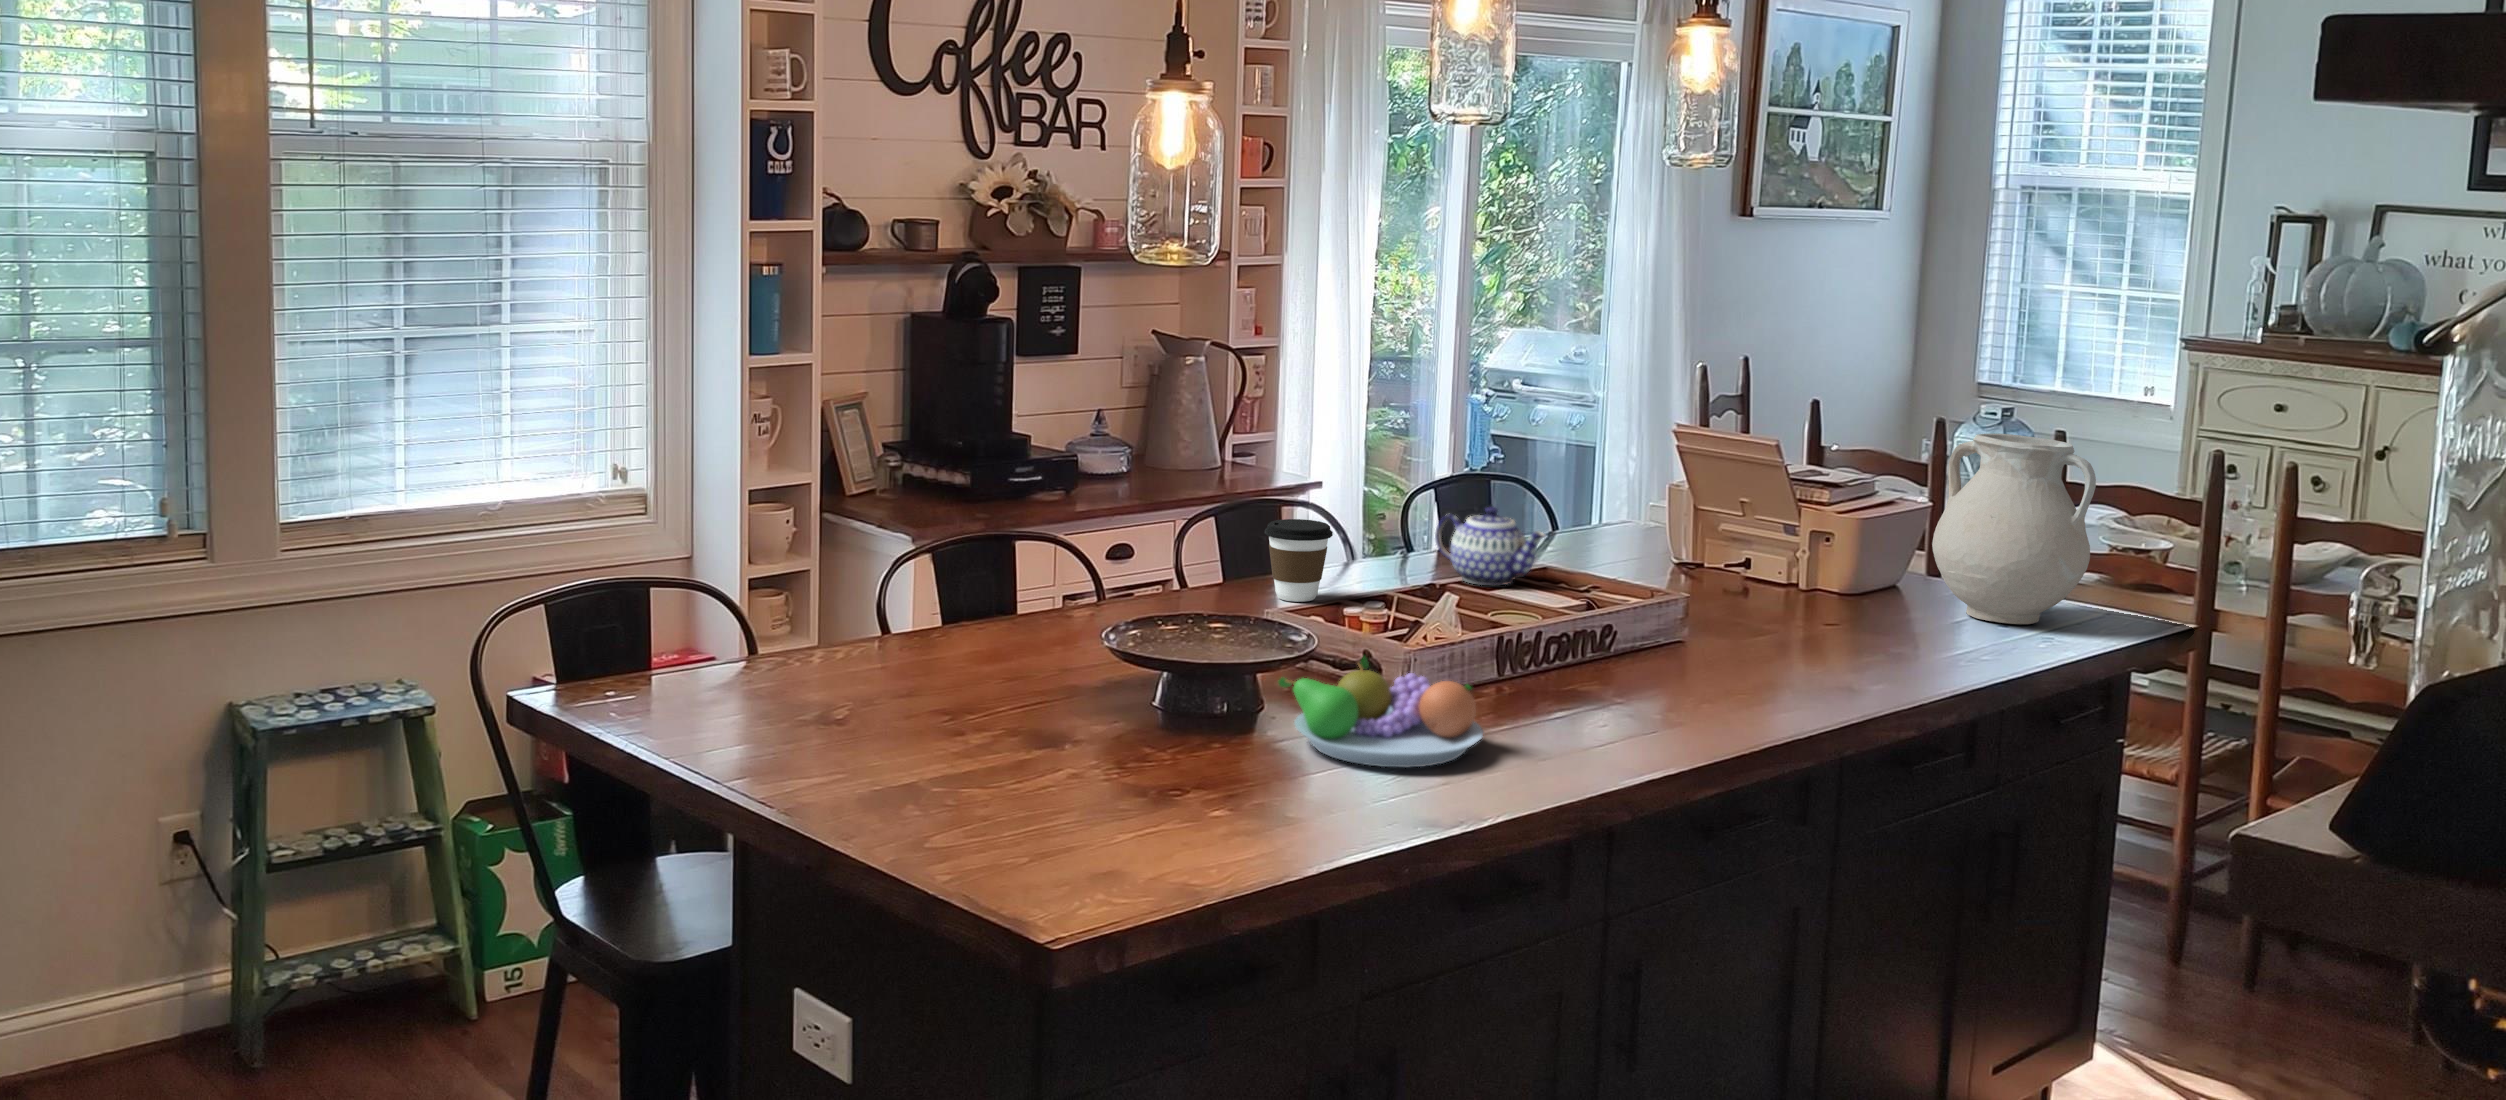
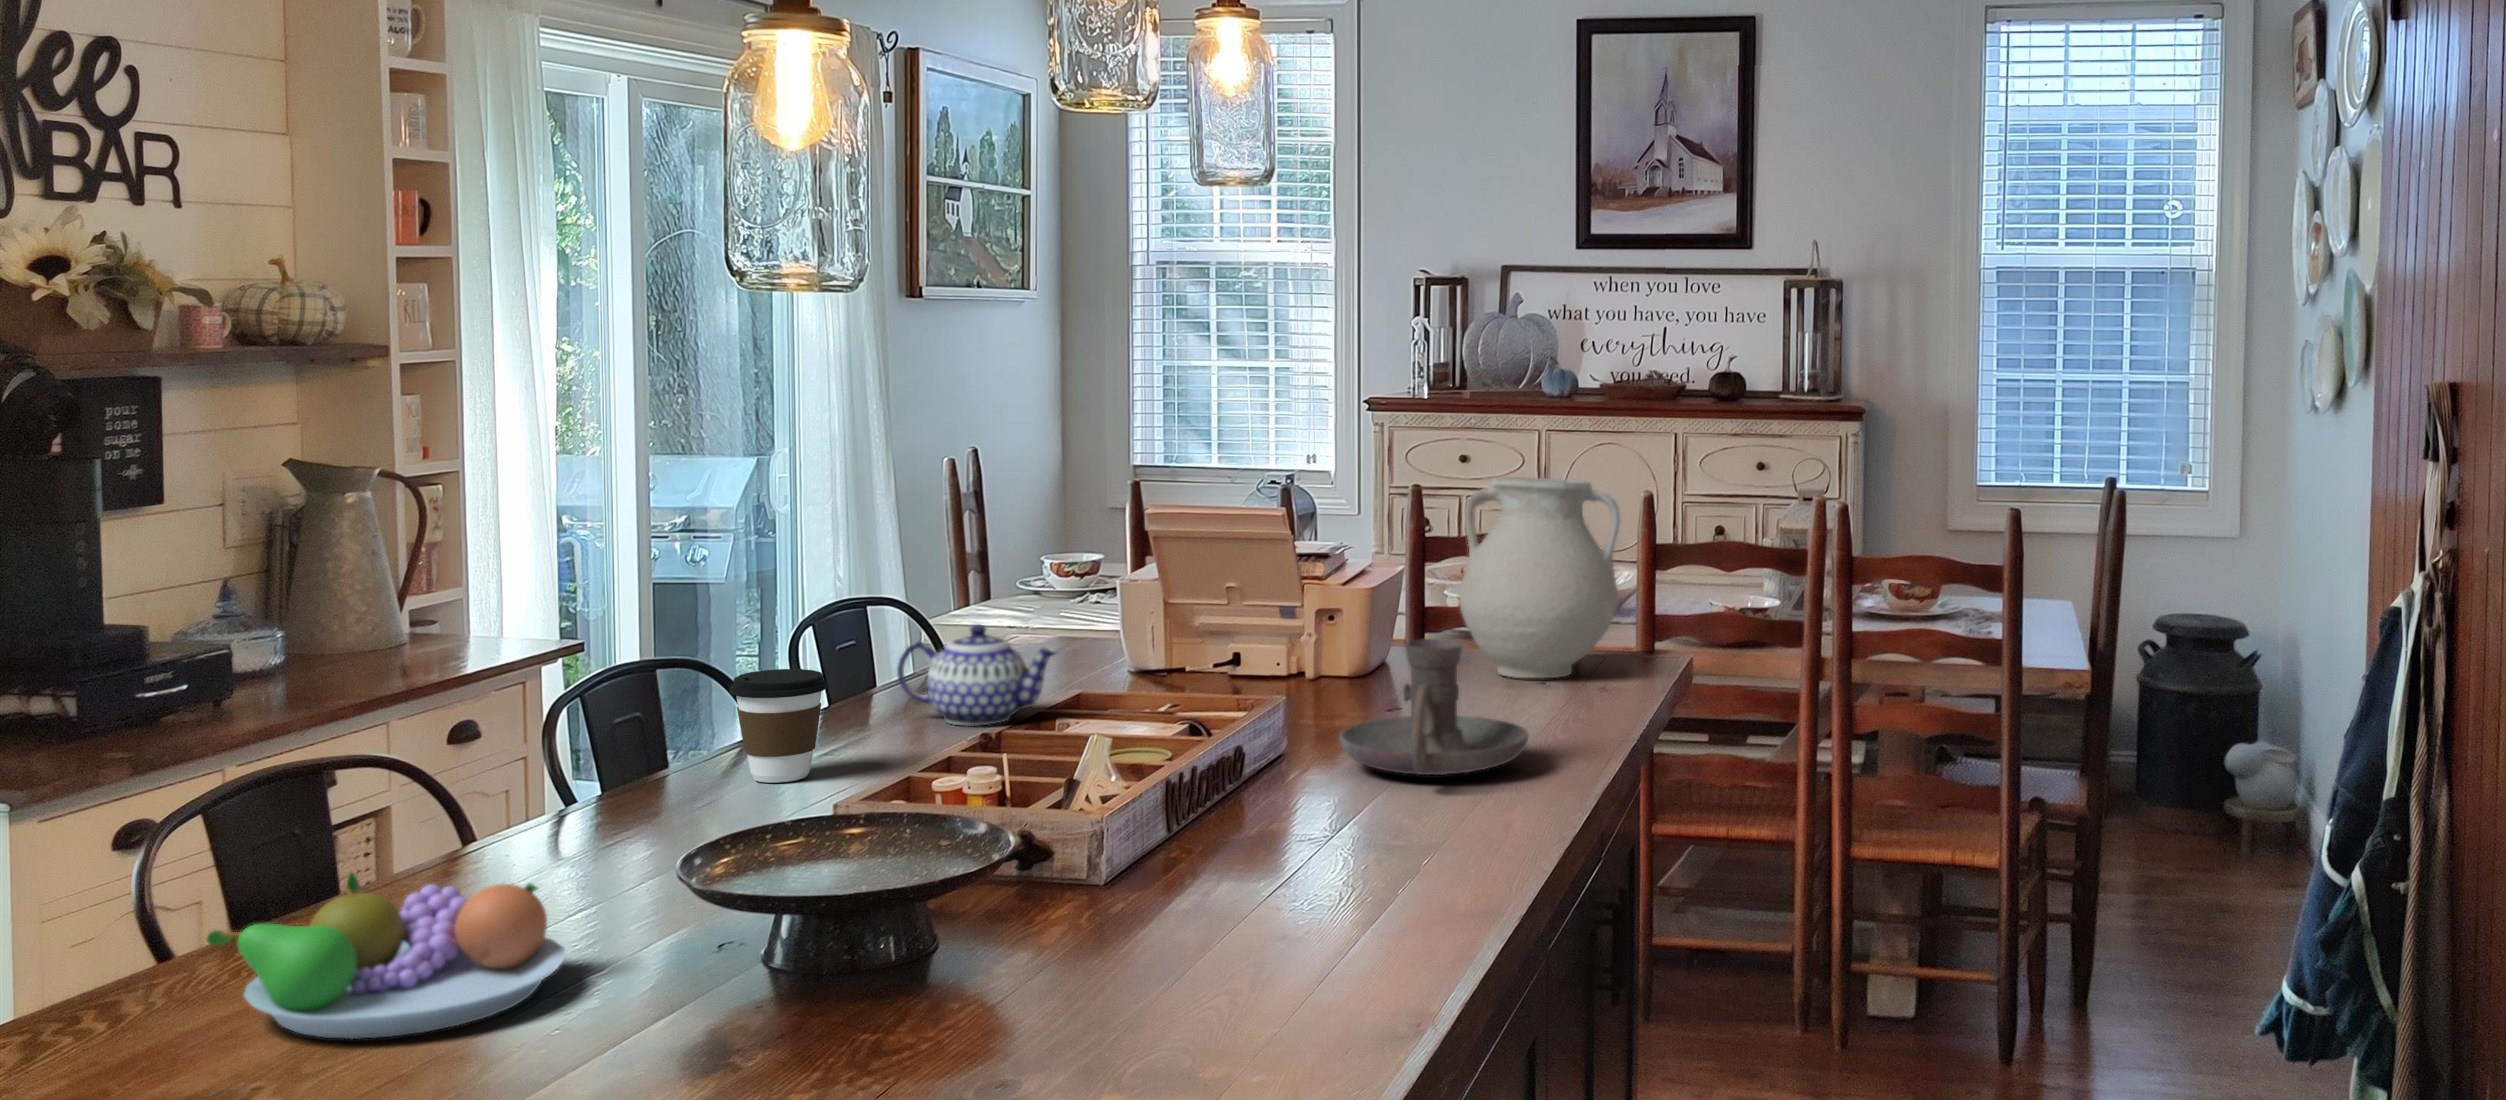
candle holder: none [1681,566,1848,683] -> present [1339,639,1529,775]
fruit bowl: present [1279,656,1483,767] -> present [207,873,565,1039]

